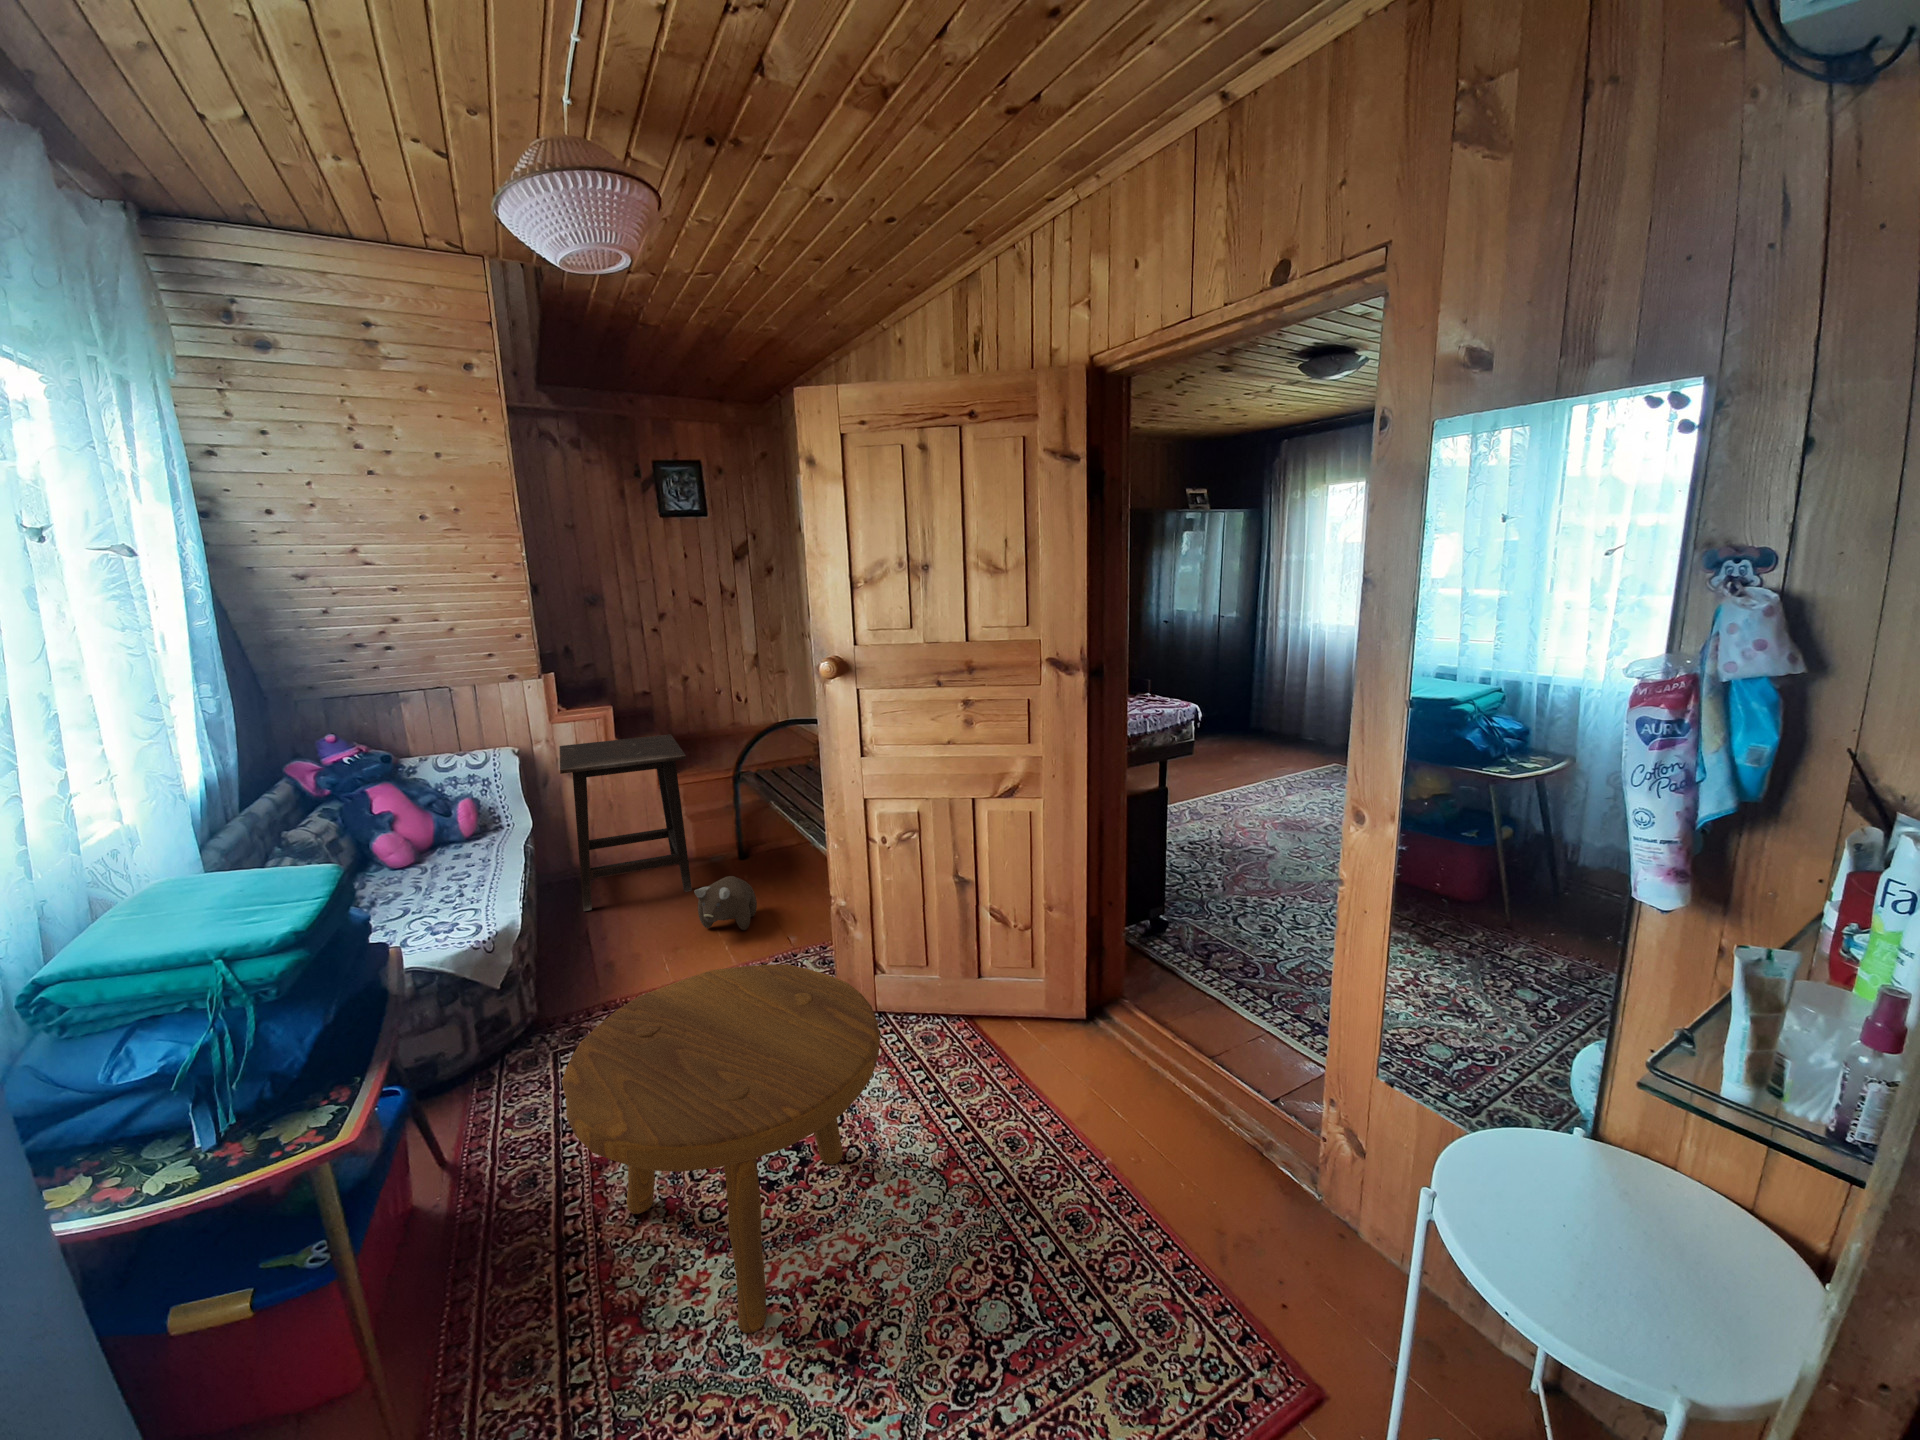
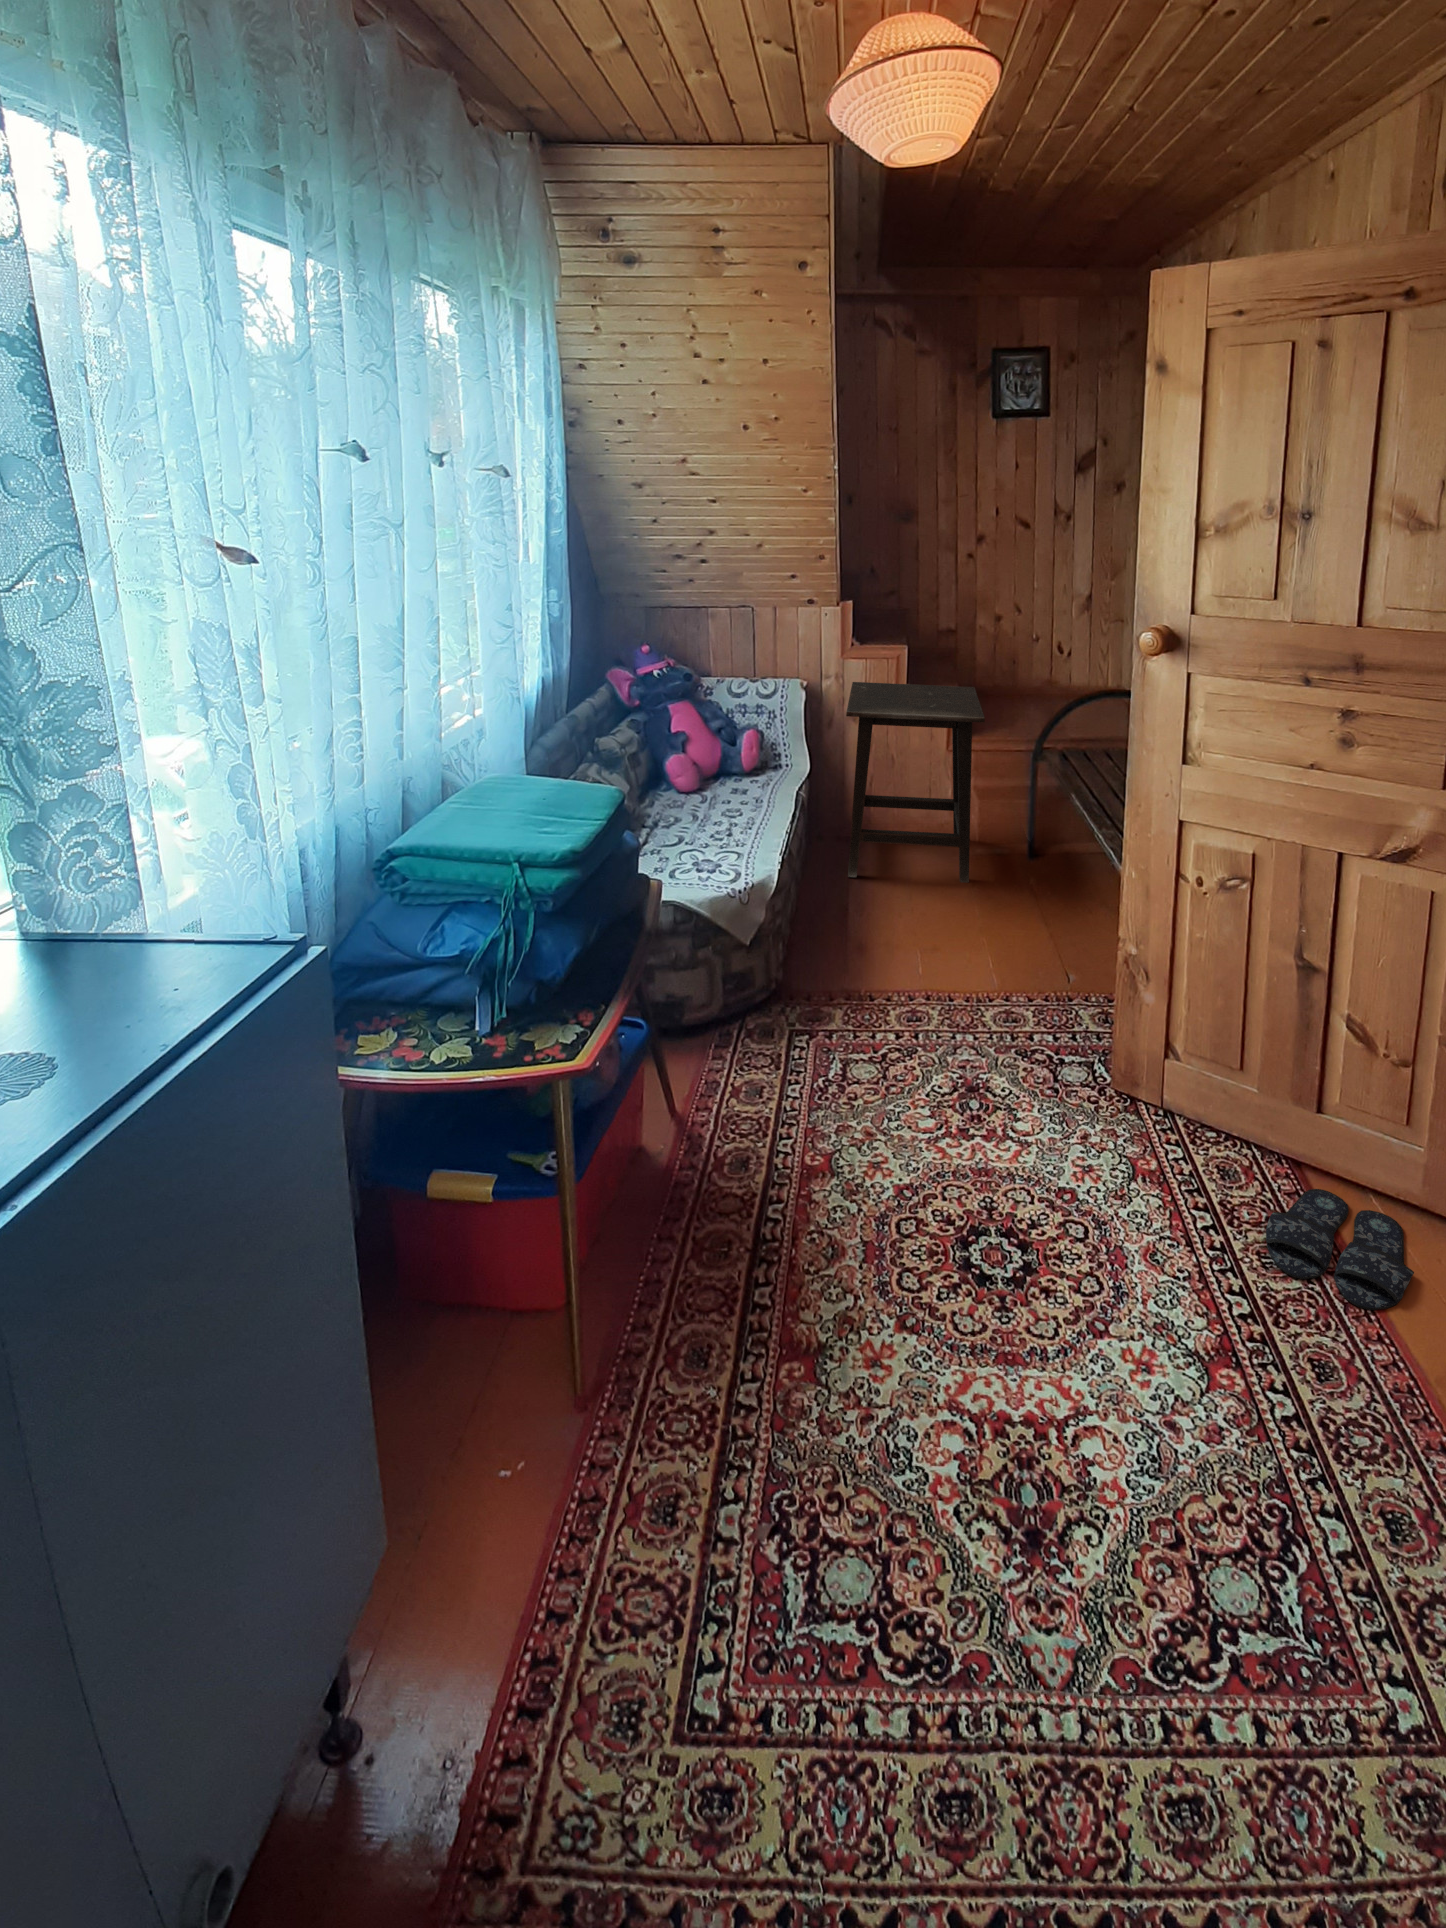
plush toy: present [694,876,757,930] -> none [967,878,1040,950]
footstool: present [562,964,880,1333] -> none [776,996,1143,1445]
slippers: none [961,1028,1053,1095] -> present [1266,1189,1414,1310]

